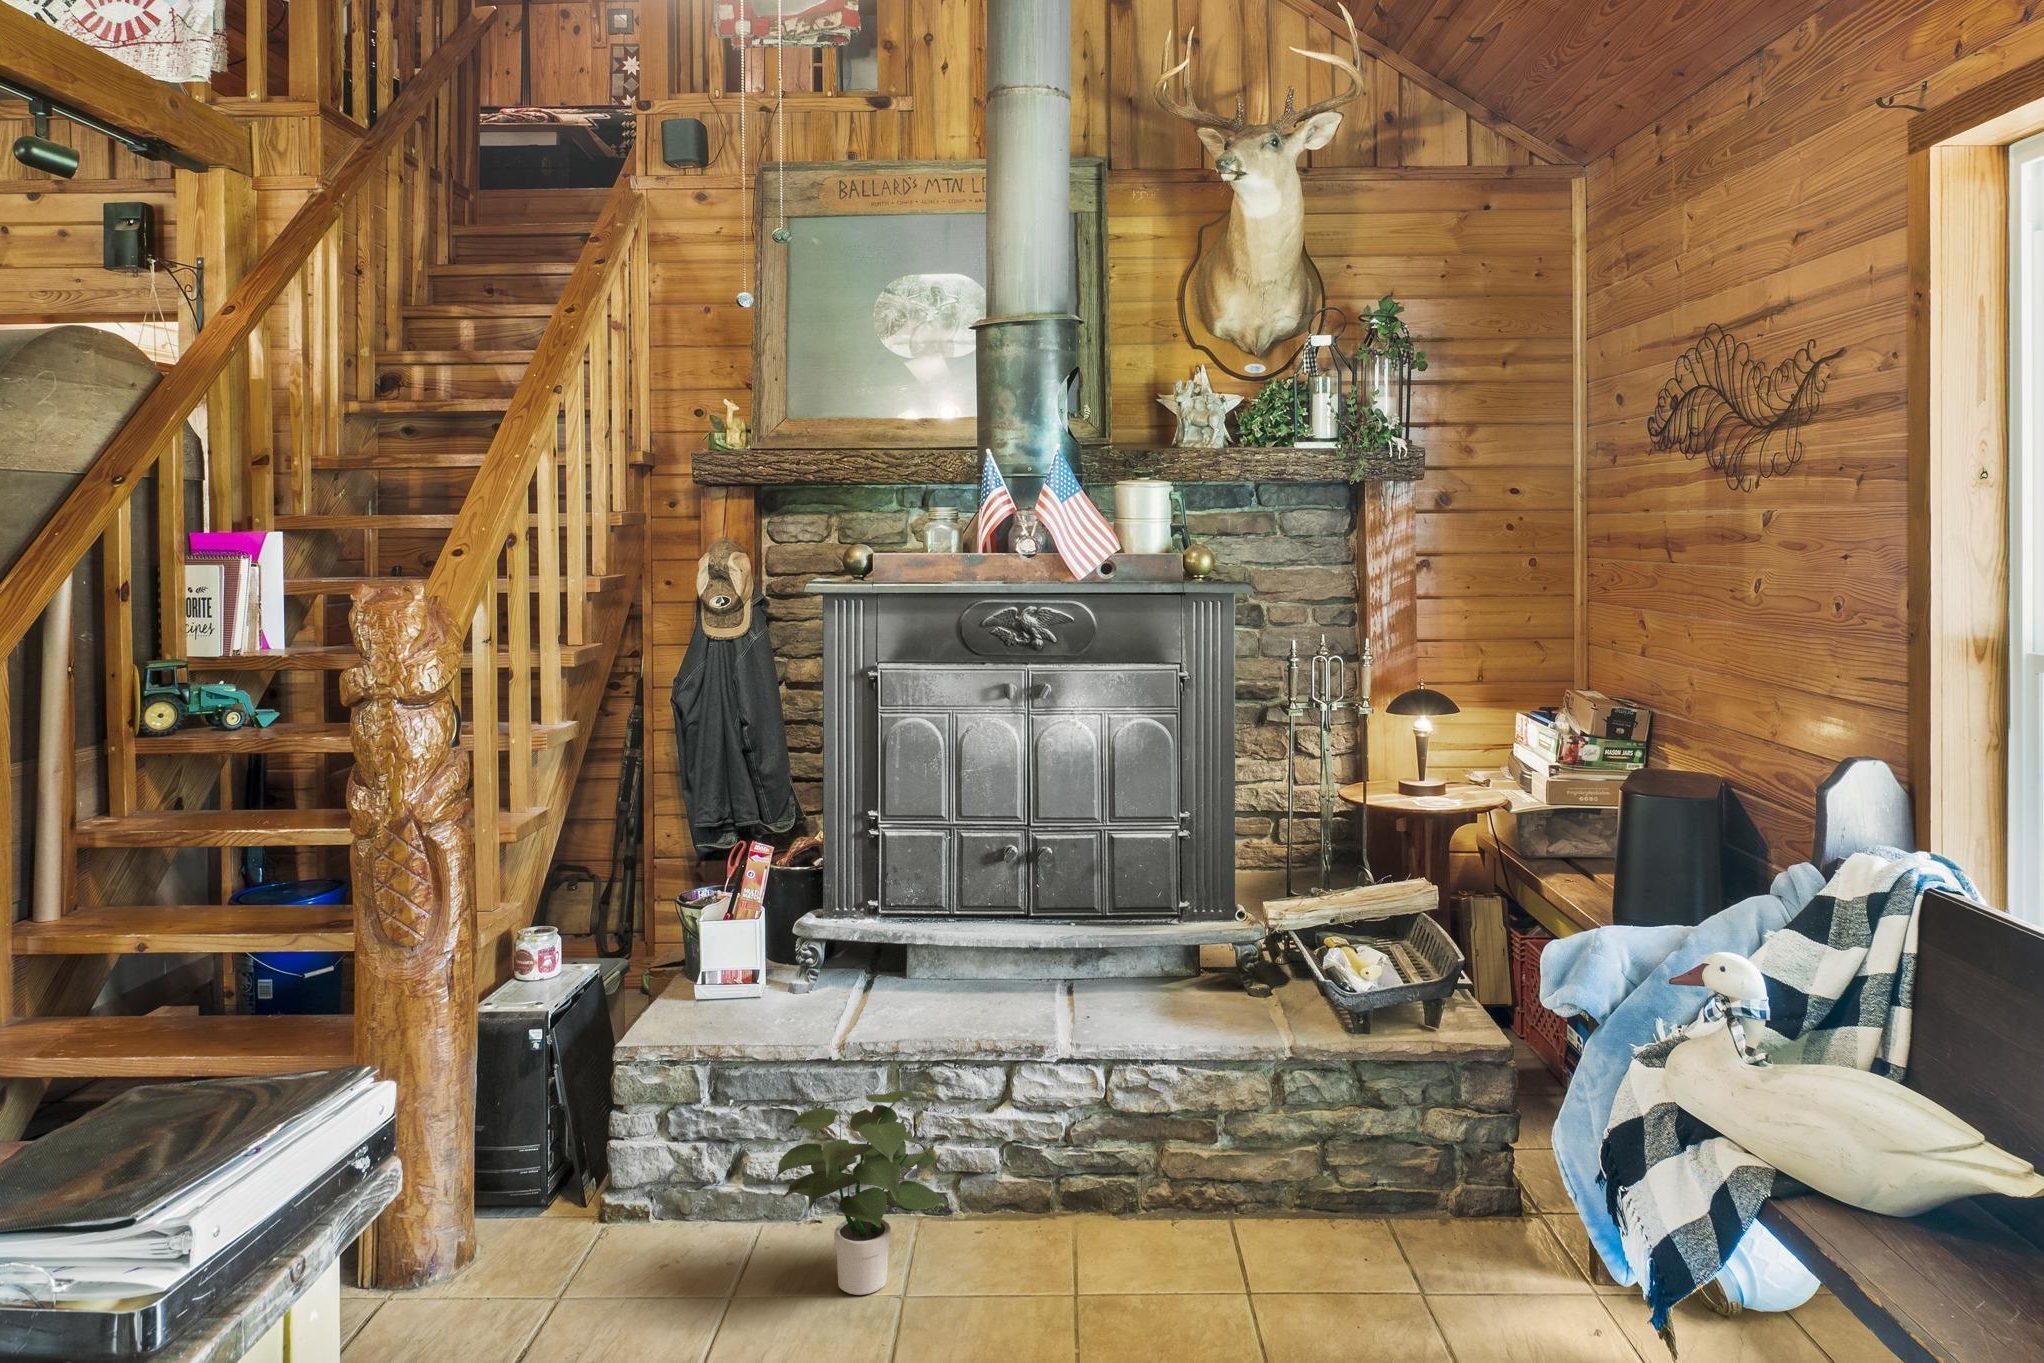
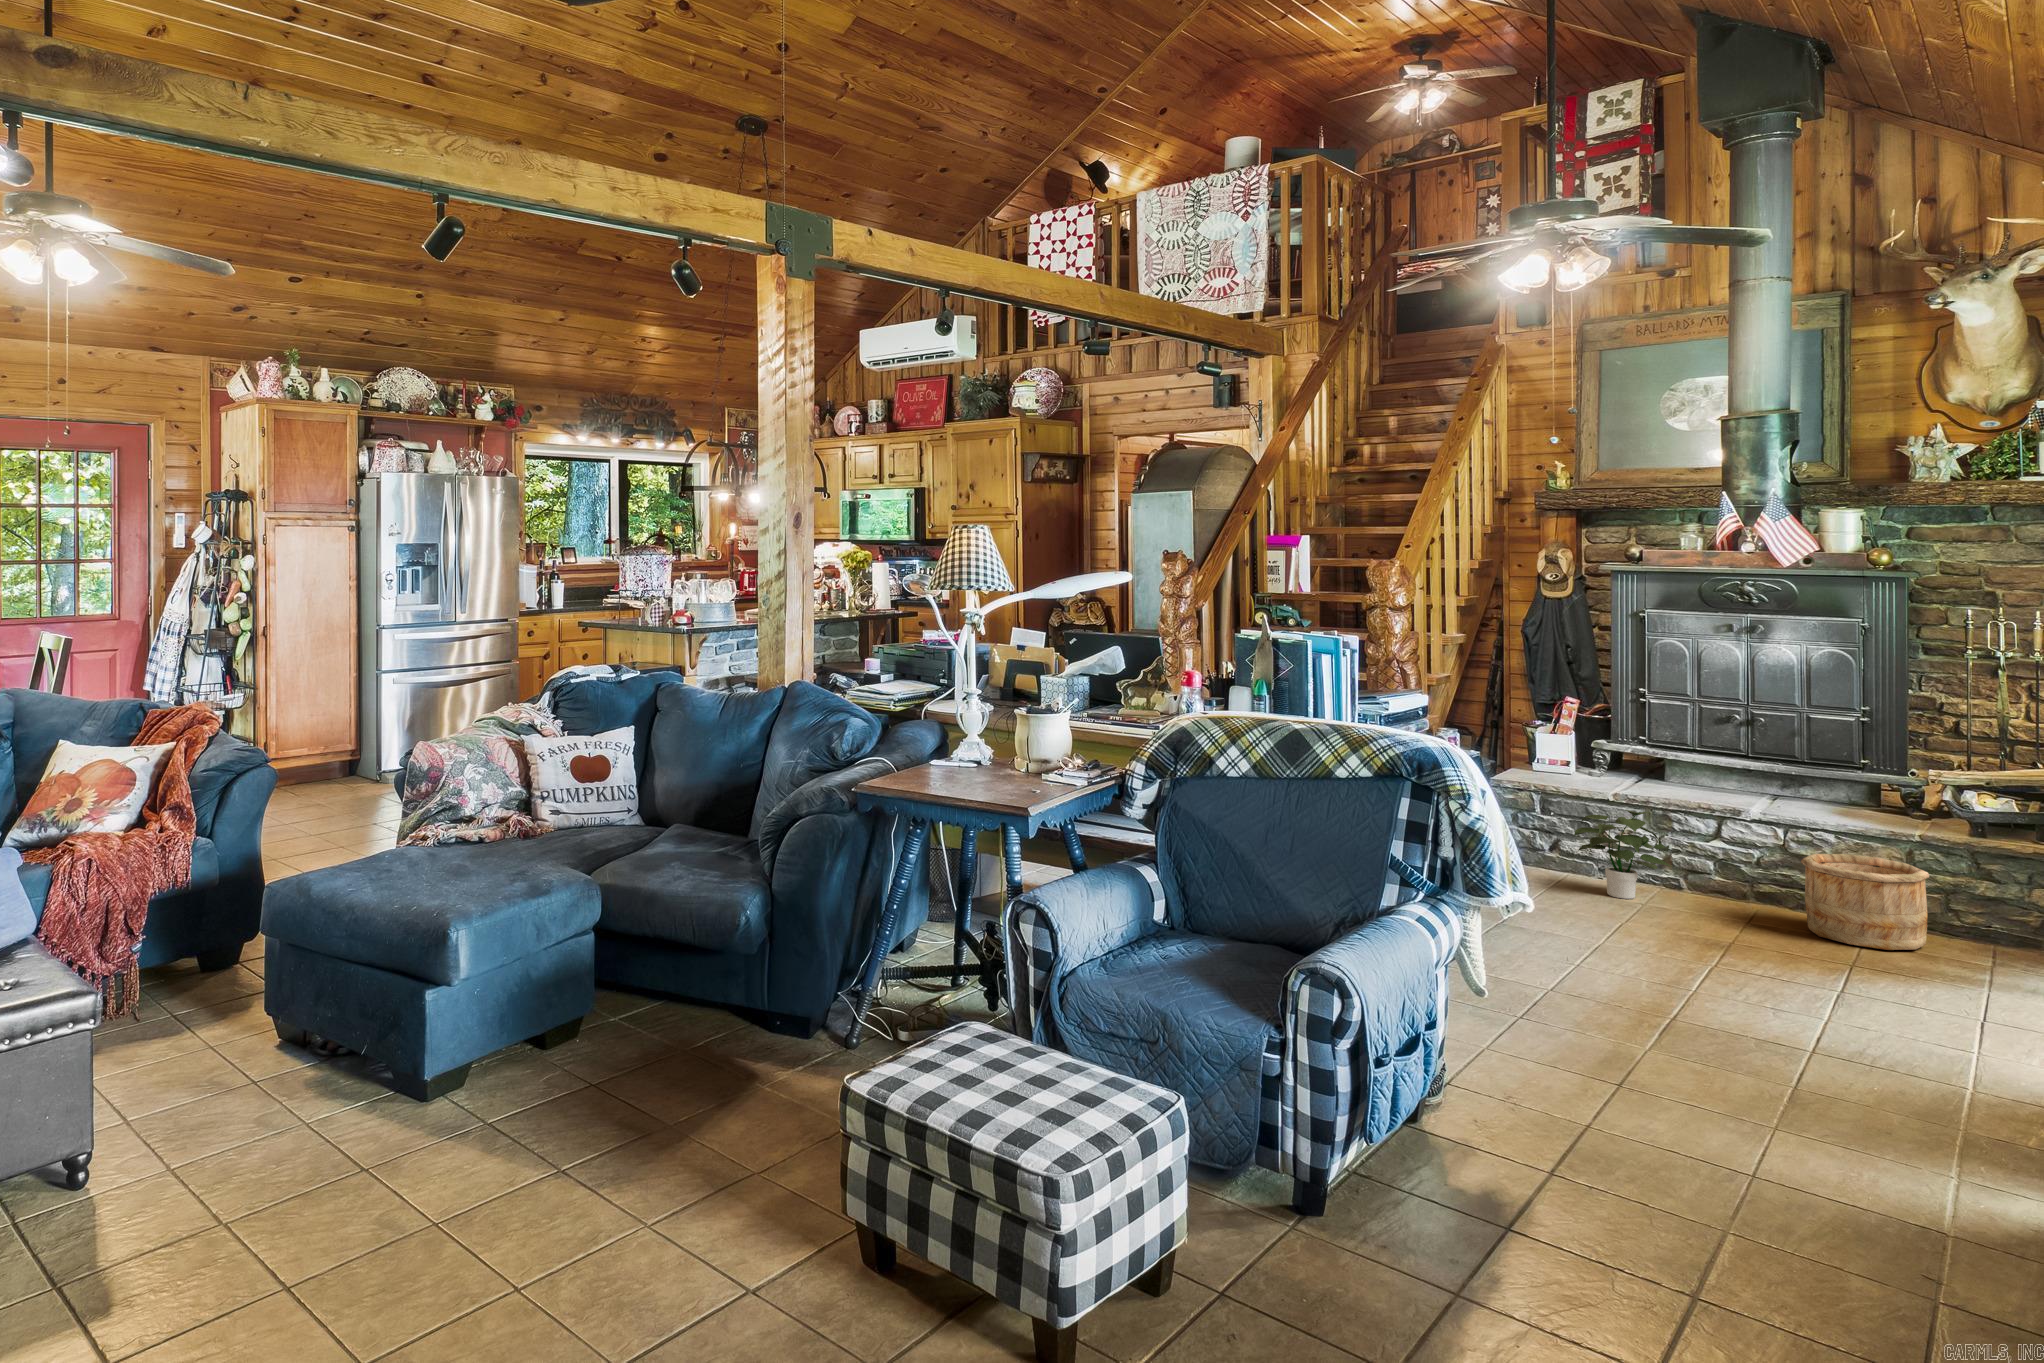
wooden bucket: none [1157,1107,1332,1322] -> present [1801,854,1930,950]

